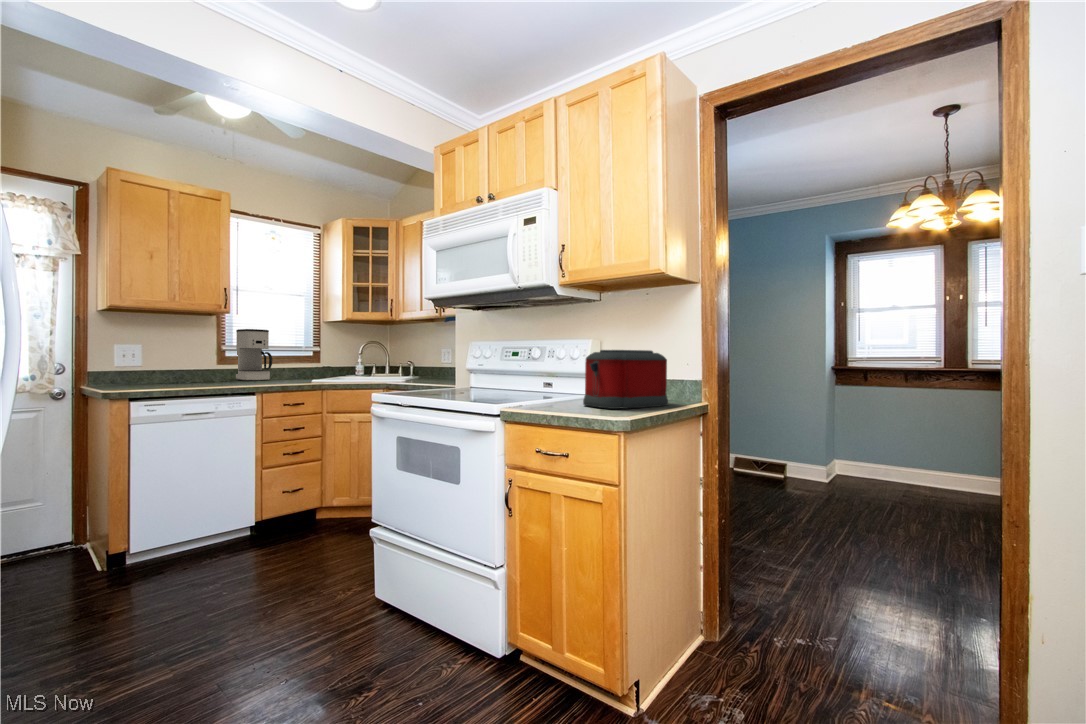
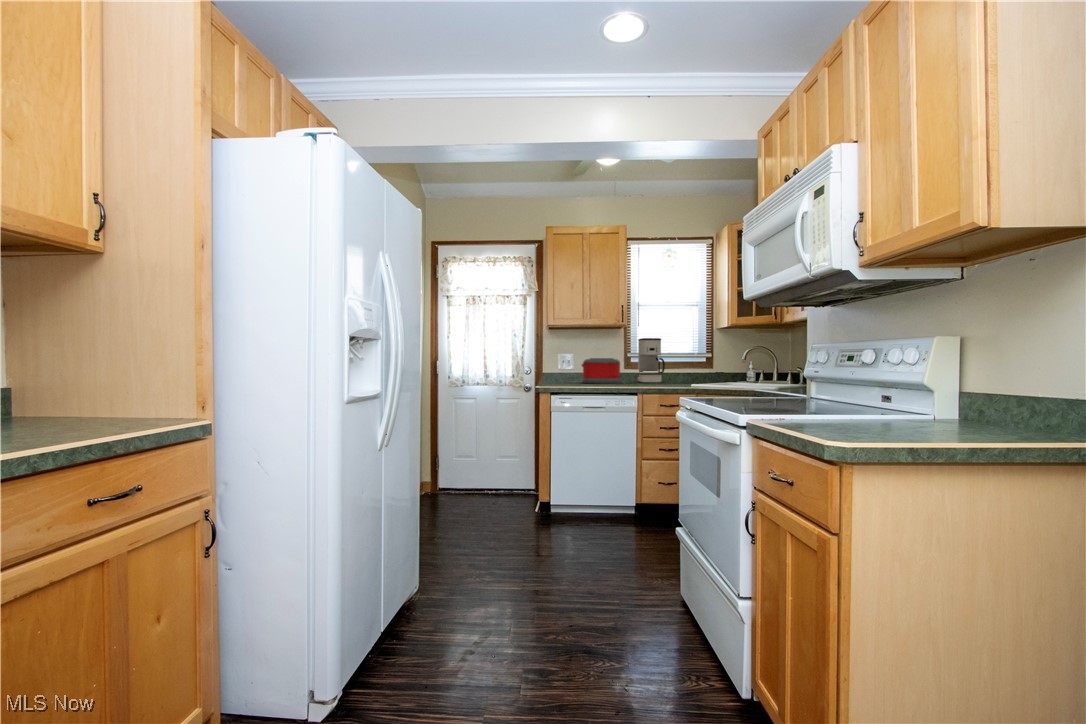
toaster: present [583,350,668,409] -> present [582,358,621,384]

